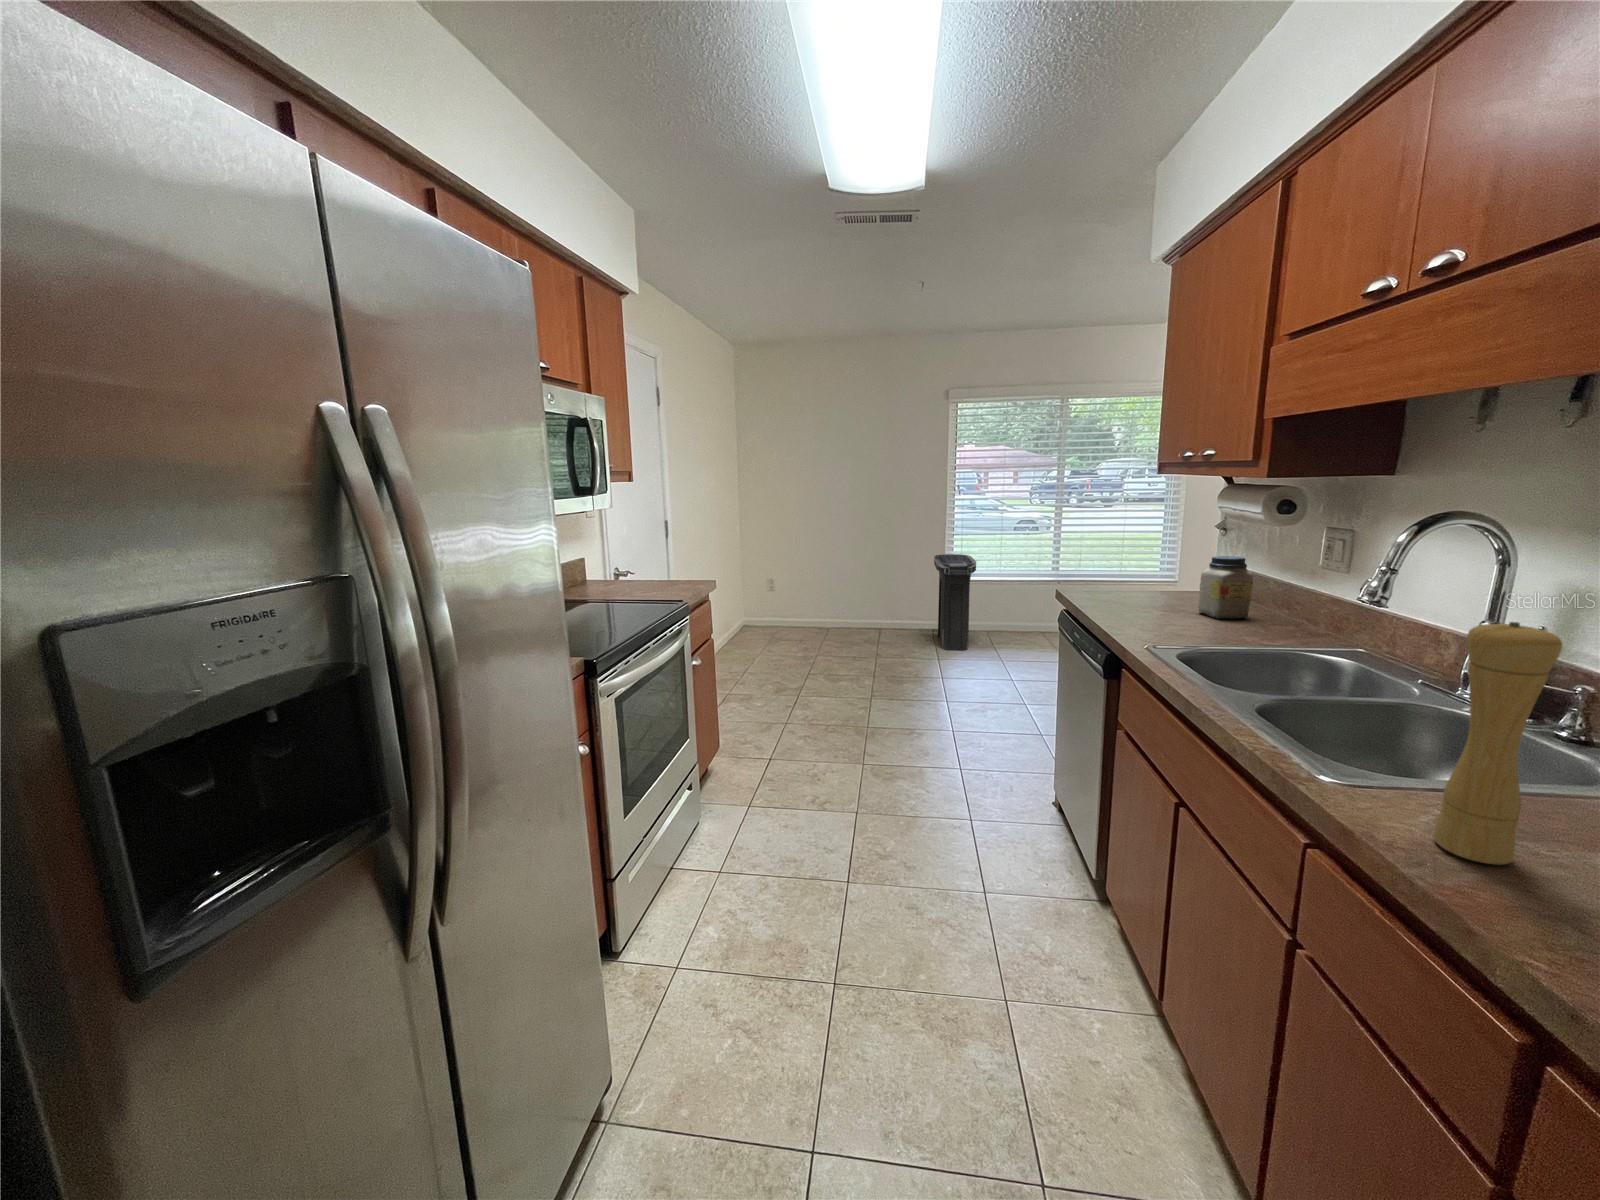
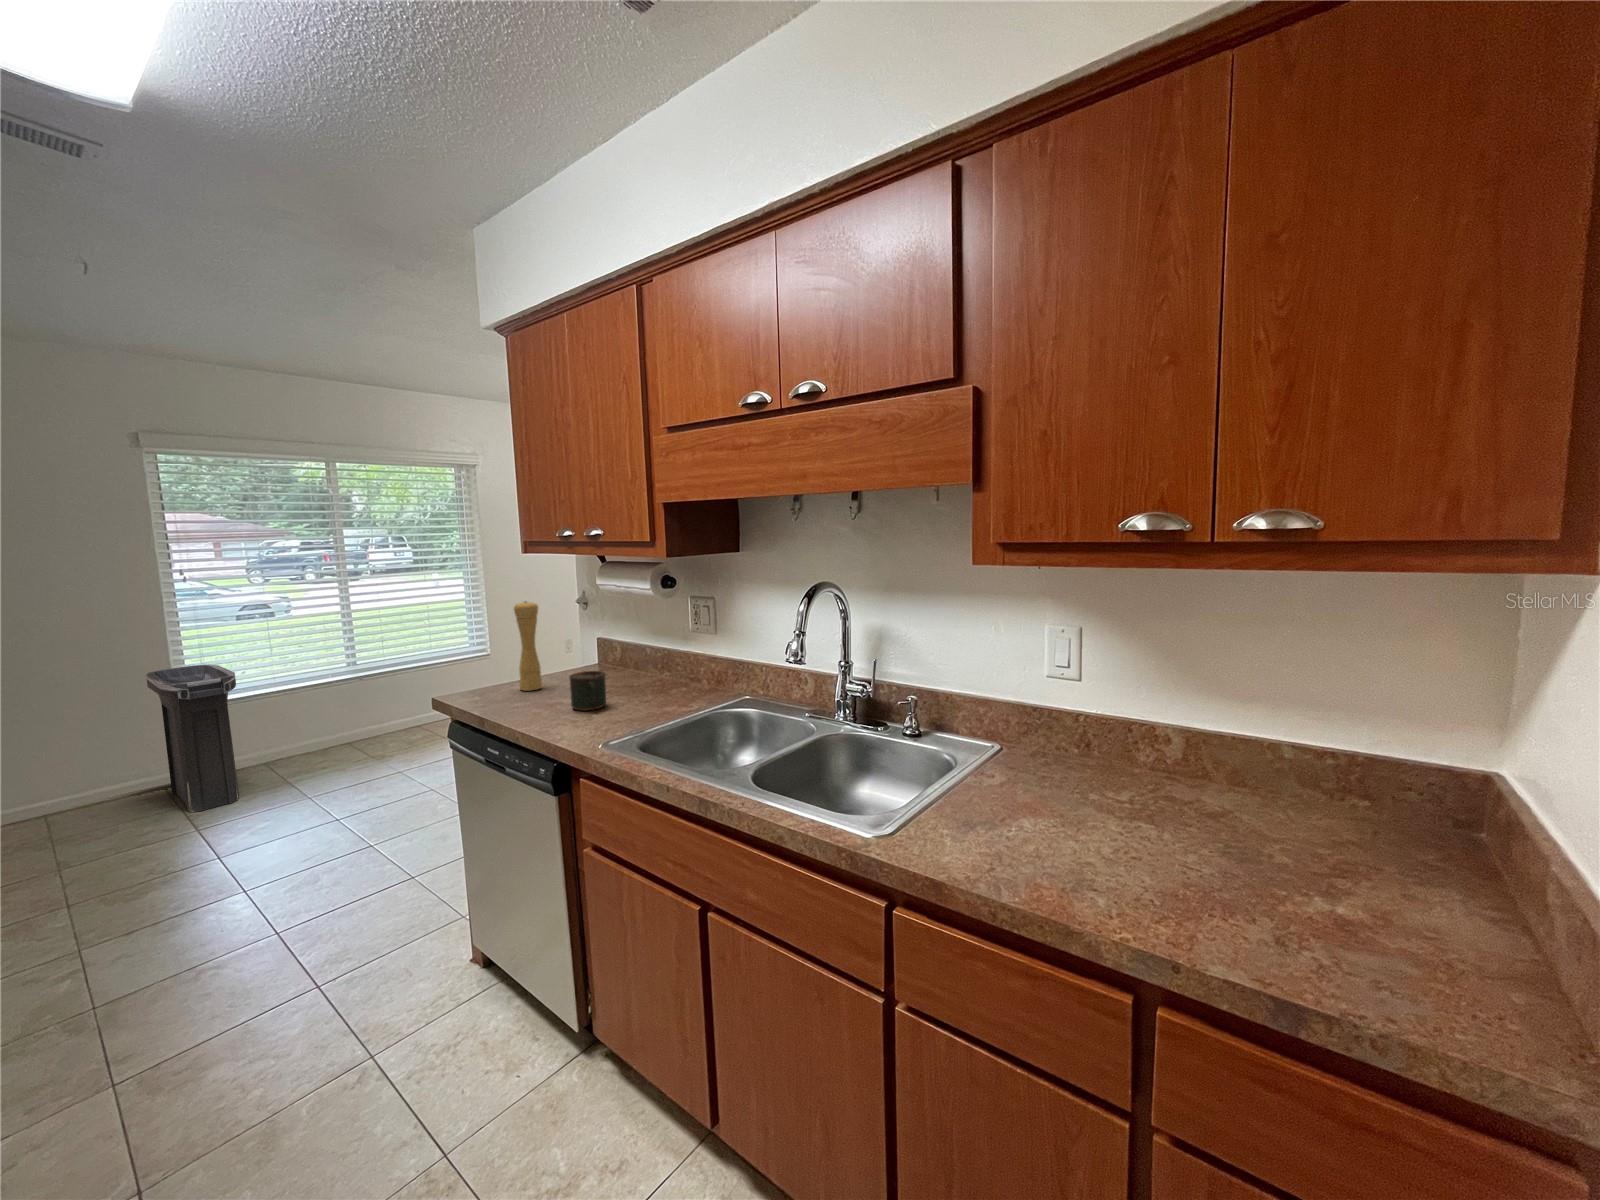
jar: present [1198,556,1253,619] -> none [603,631,649,695]
mug: none [1149,586,1188,622] -> present [570,671,606,710]
pepper mill: present [1433,622,1562,865] -> present [514,601,542,691]

